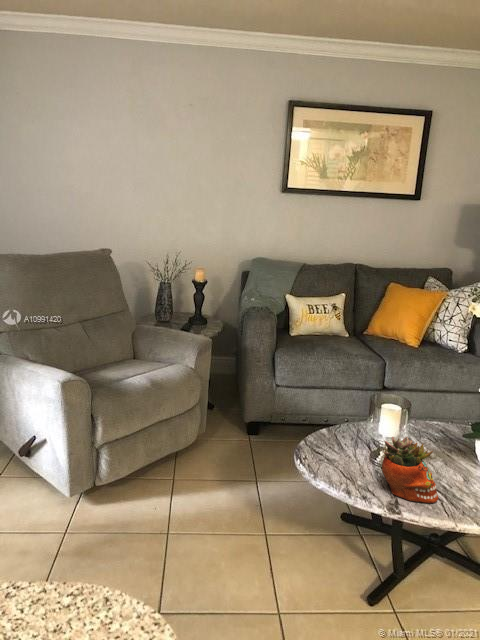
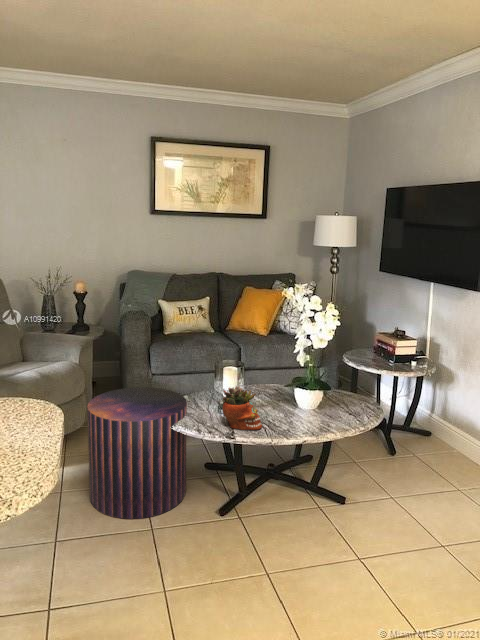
pouf: none [200,412,329,592] -> present [87,387,187,519]

